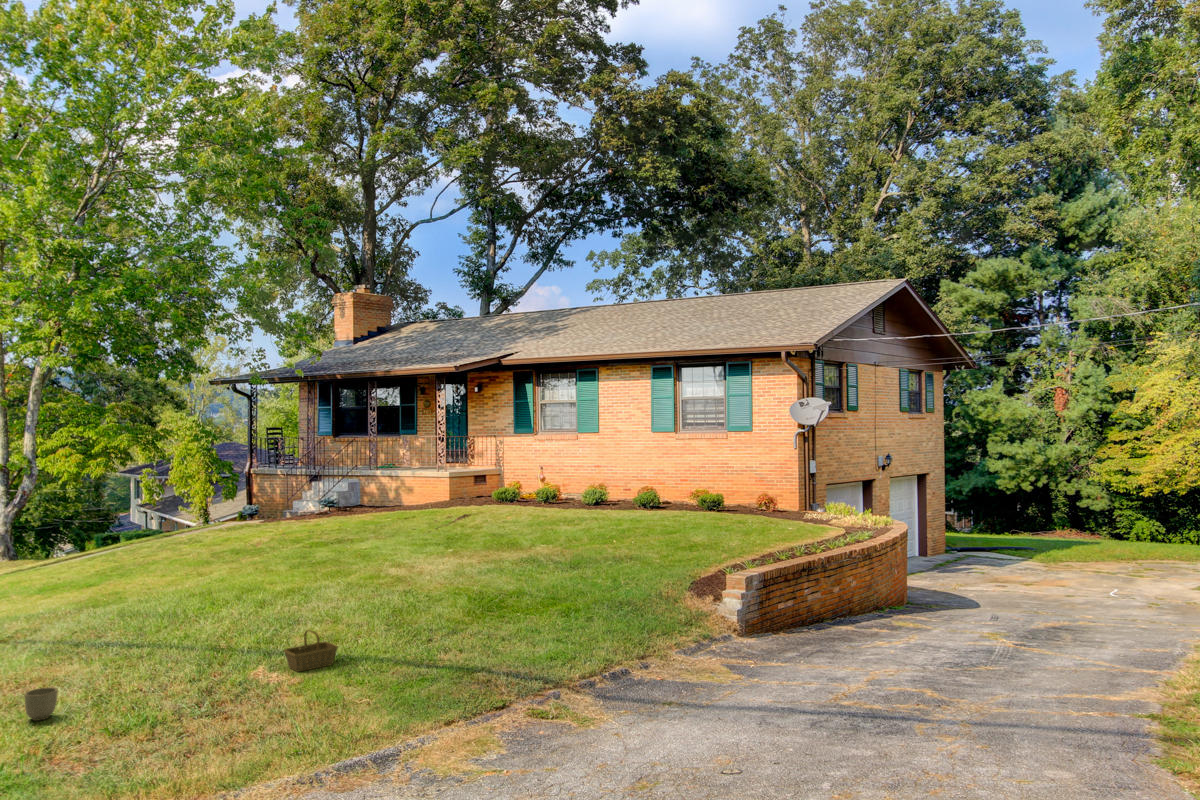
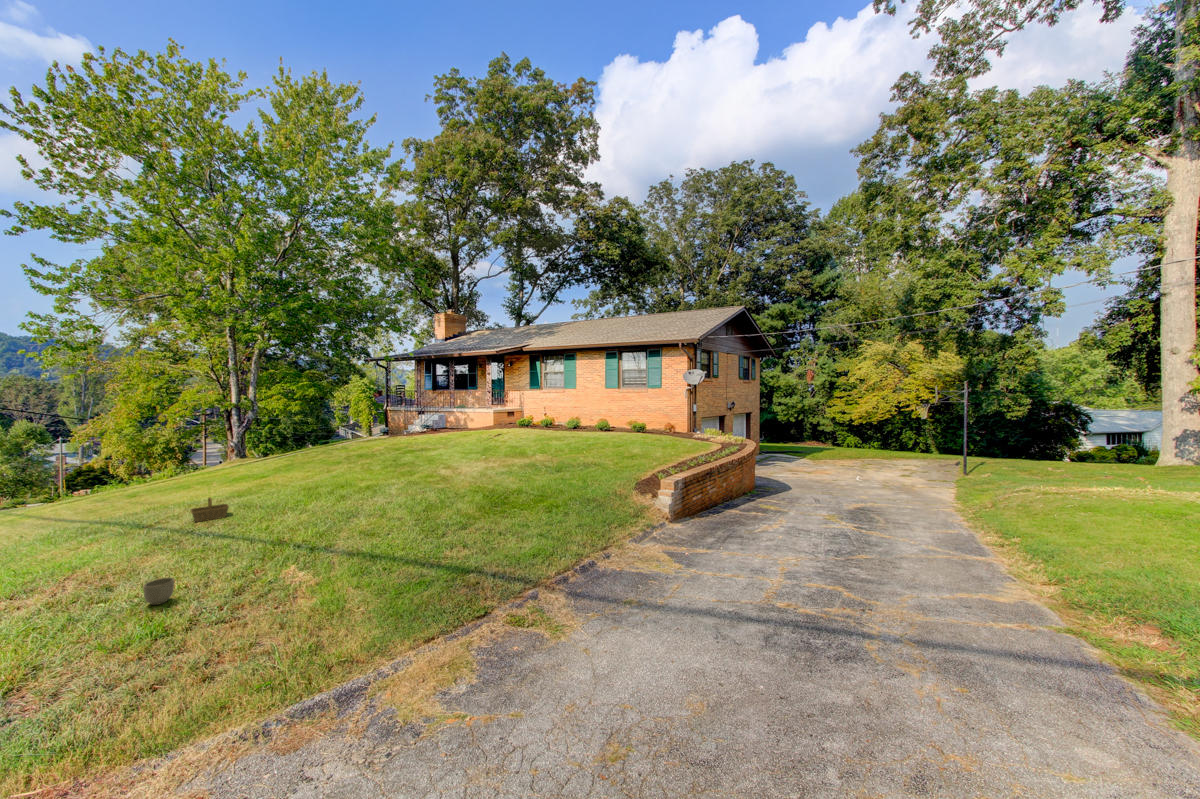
basket: present [284,630,338,672] -> present [191,497,229,522]

